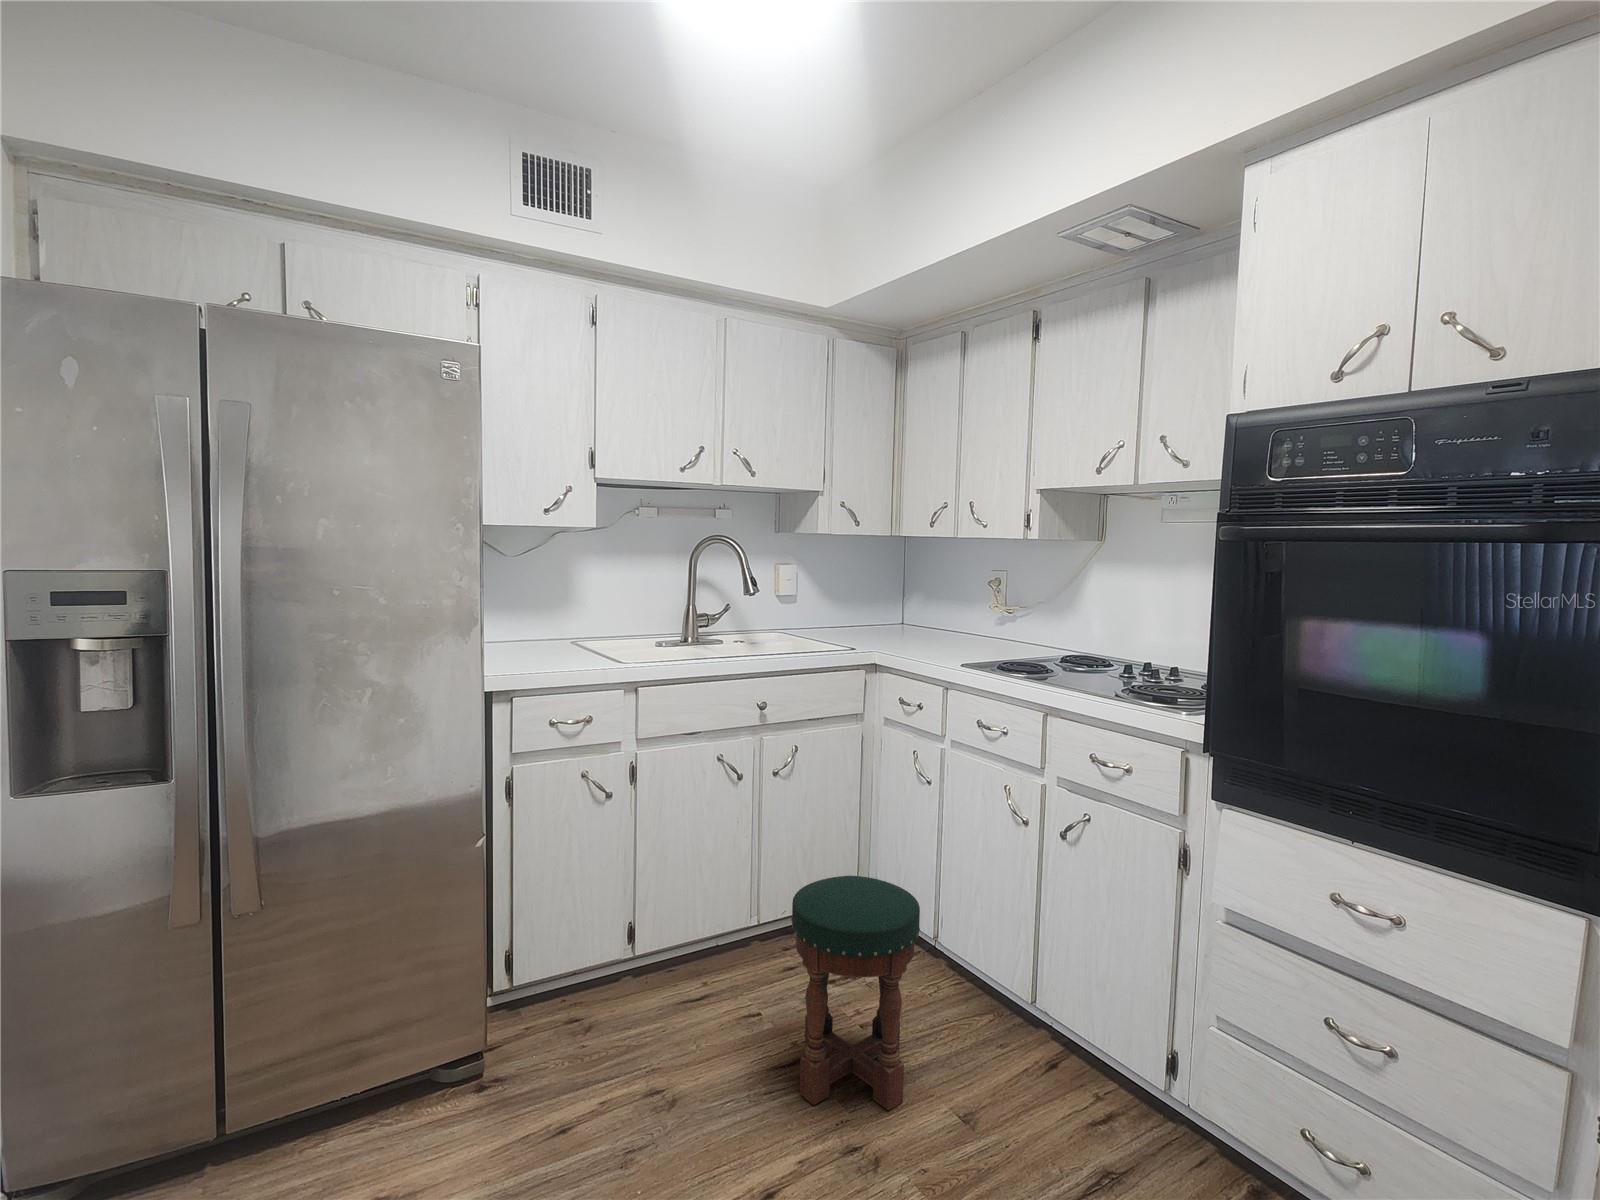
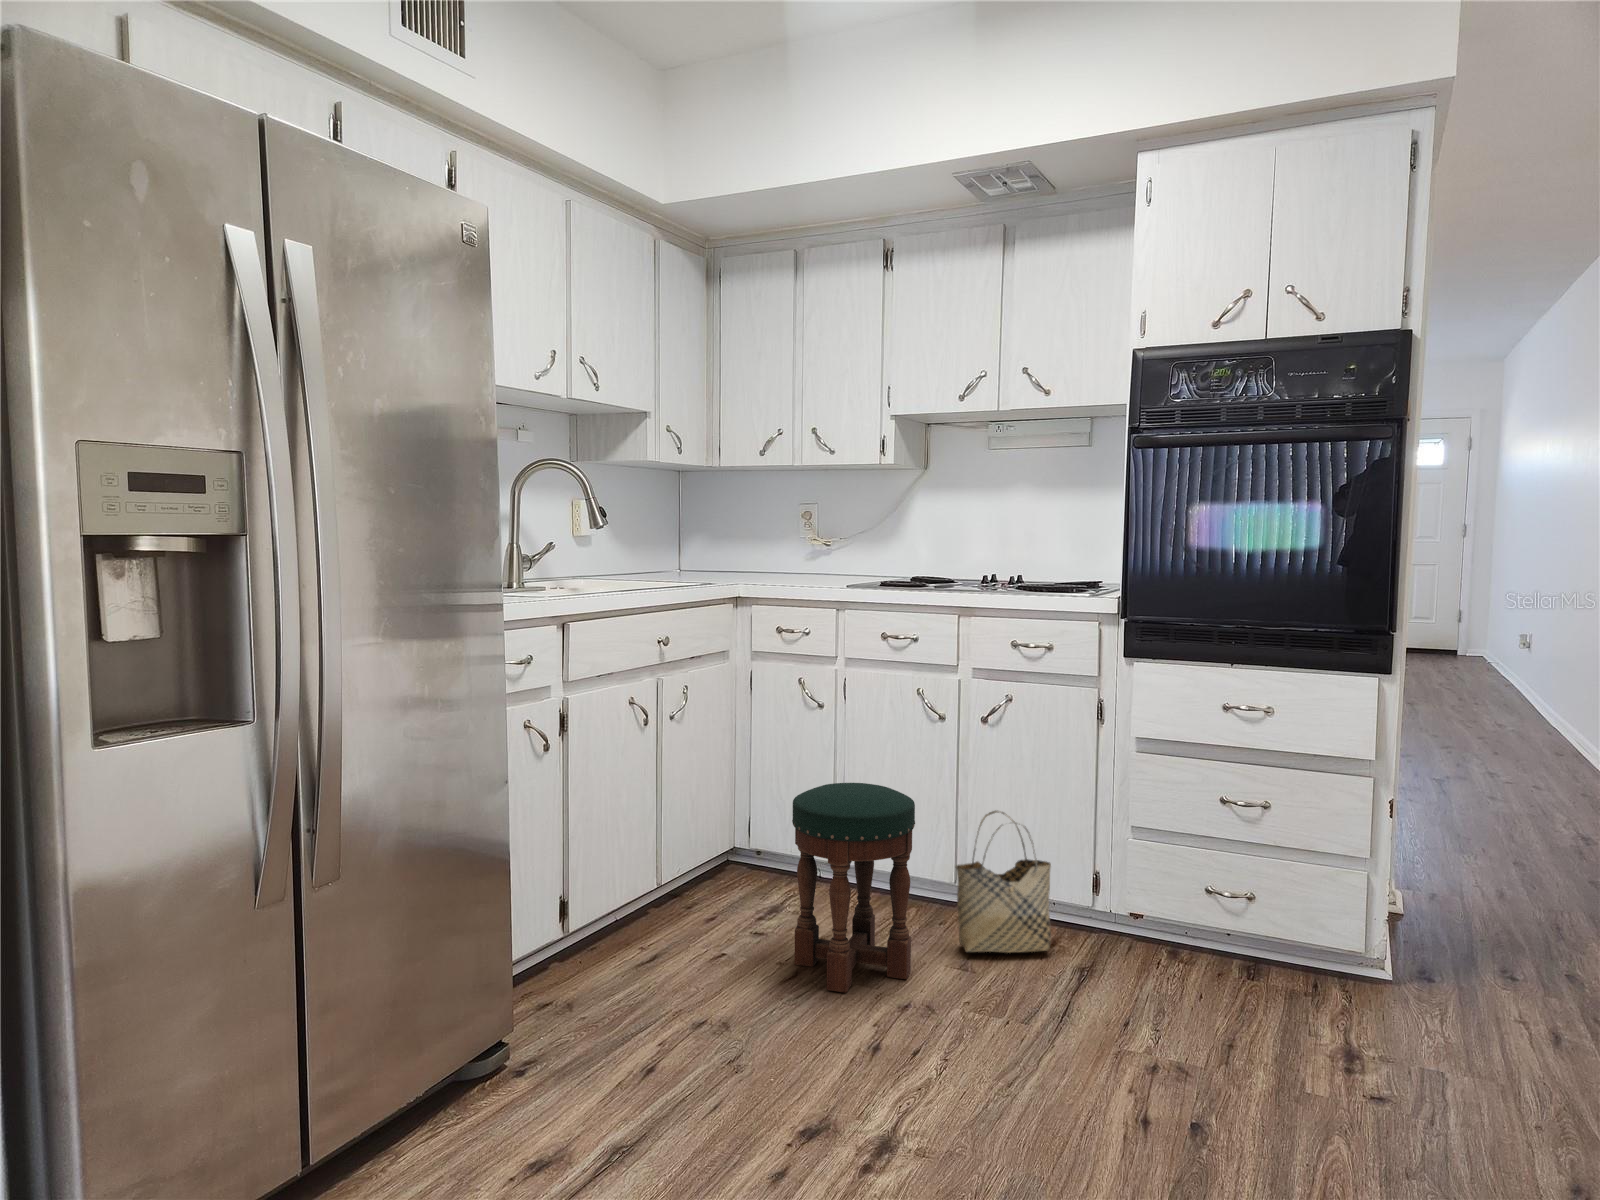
woven basket: none [978,944,1098,1132] -> present [956,811,1051,953]

